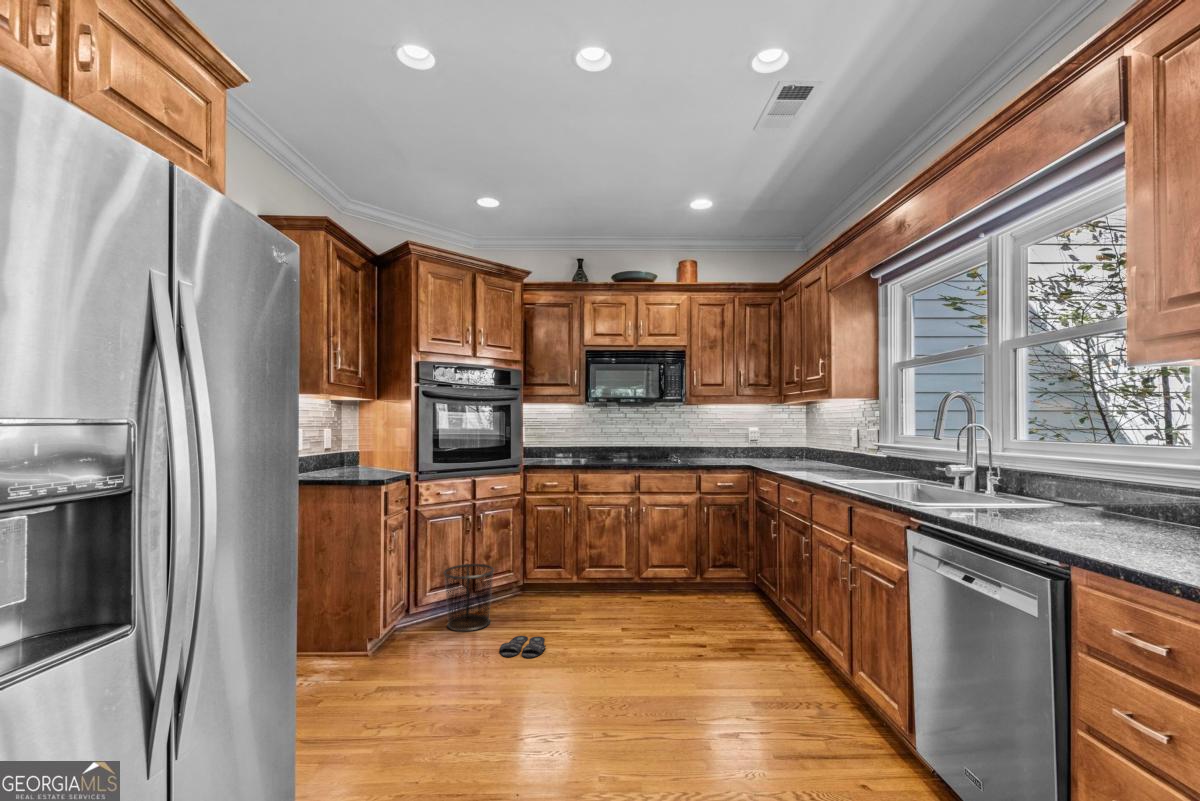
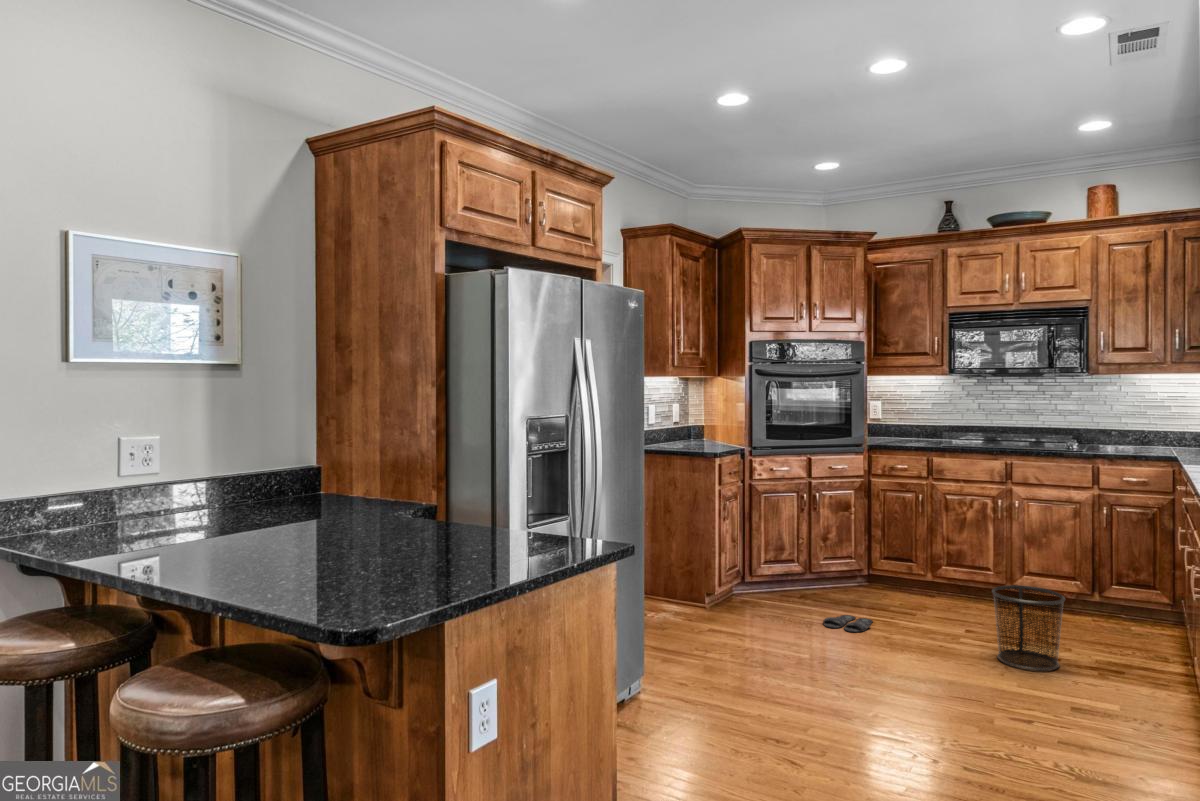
waste bin: present [444,564,494,631] -> present [992,585,1065,671]

